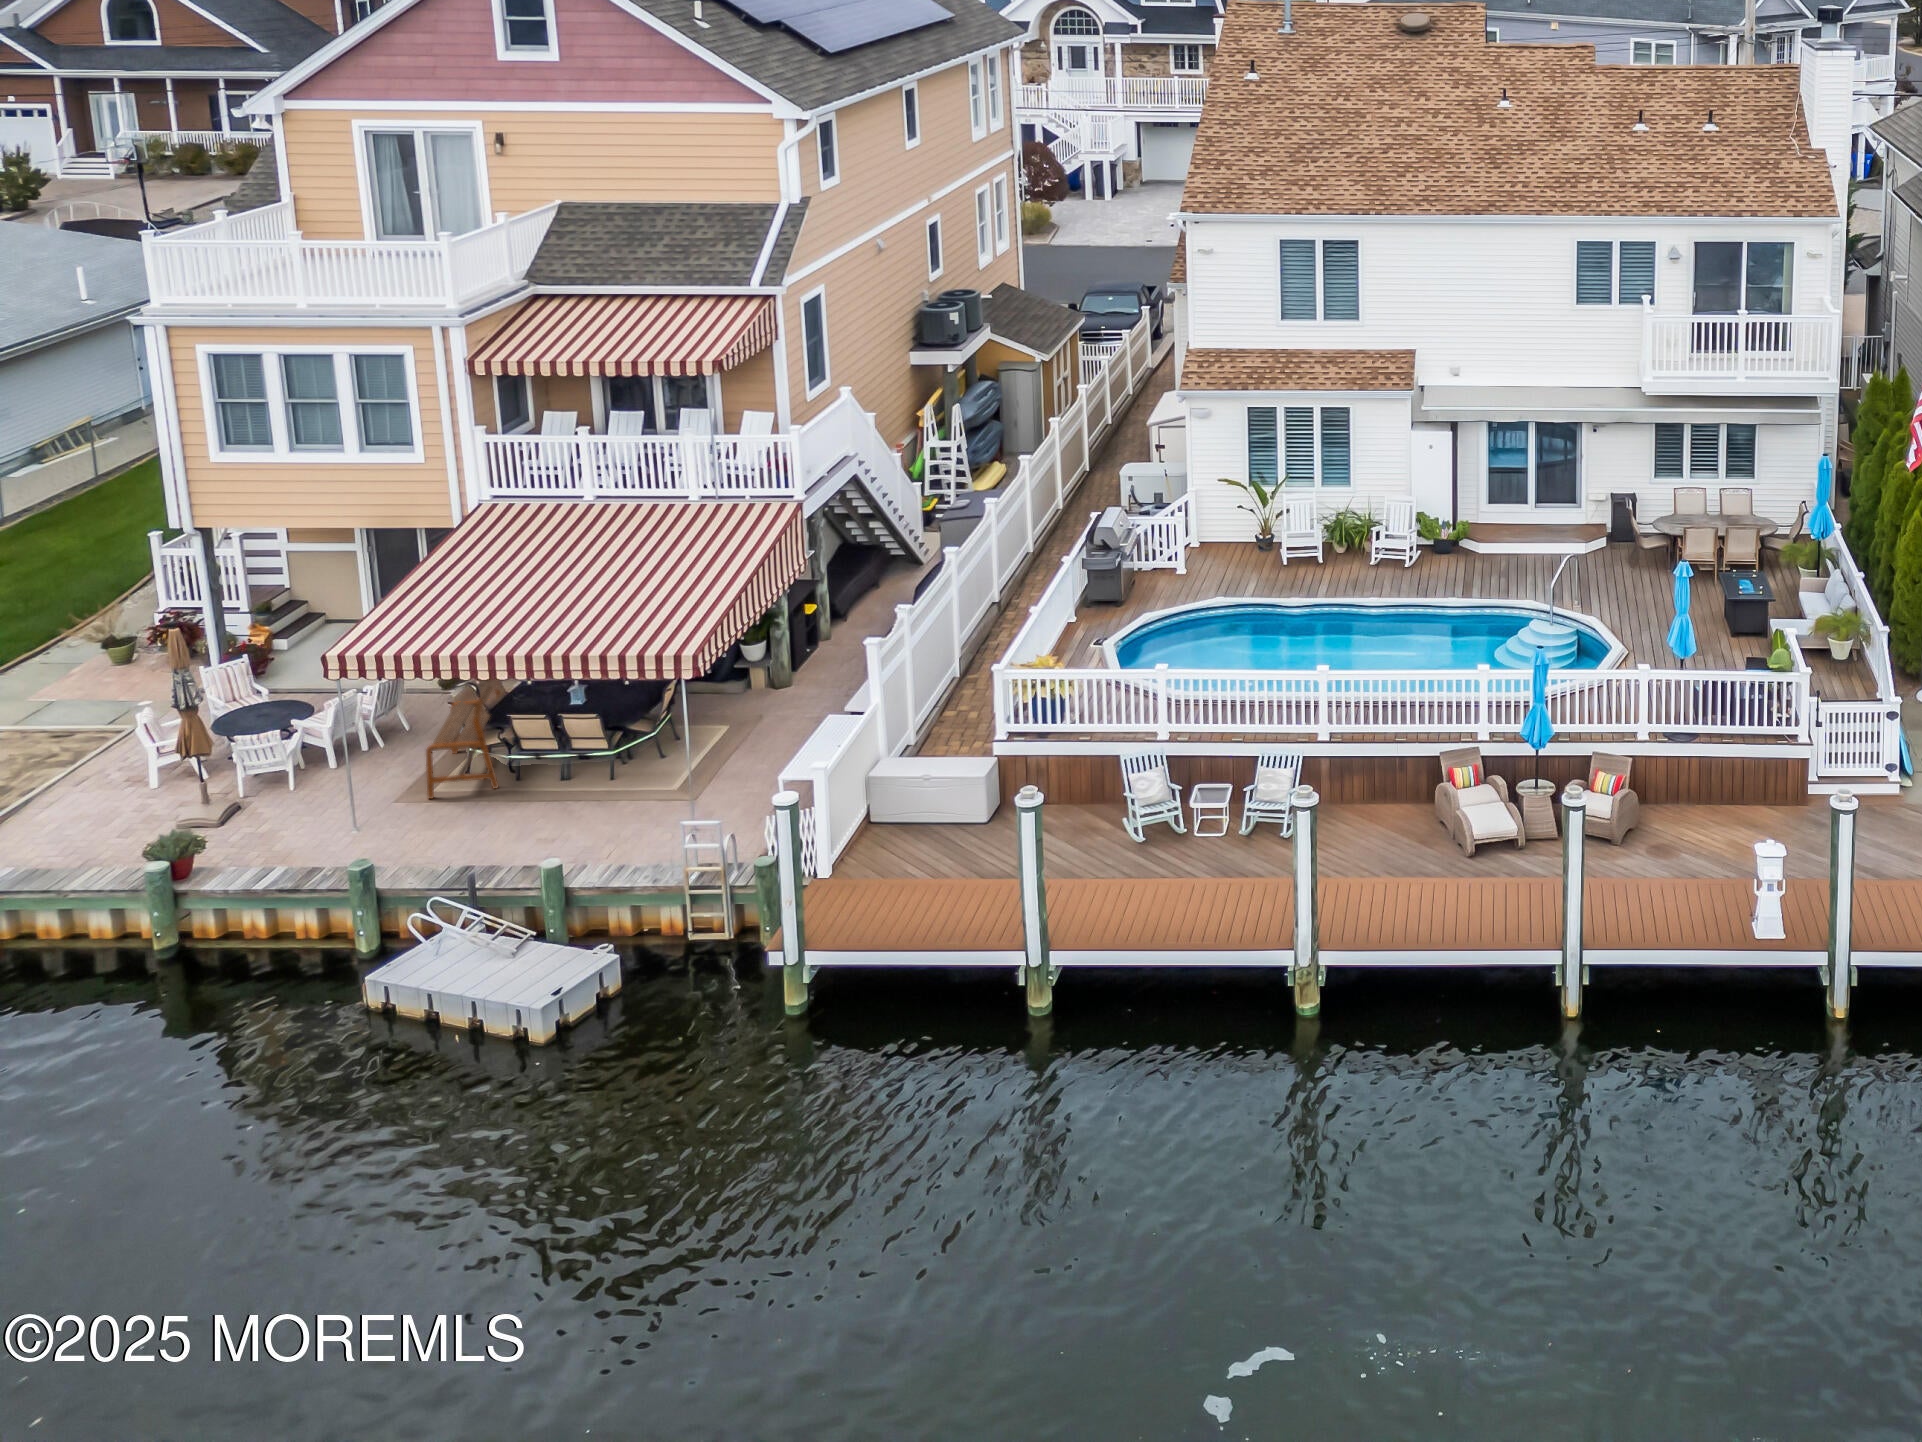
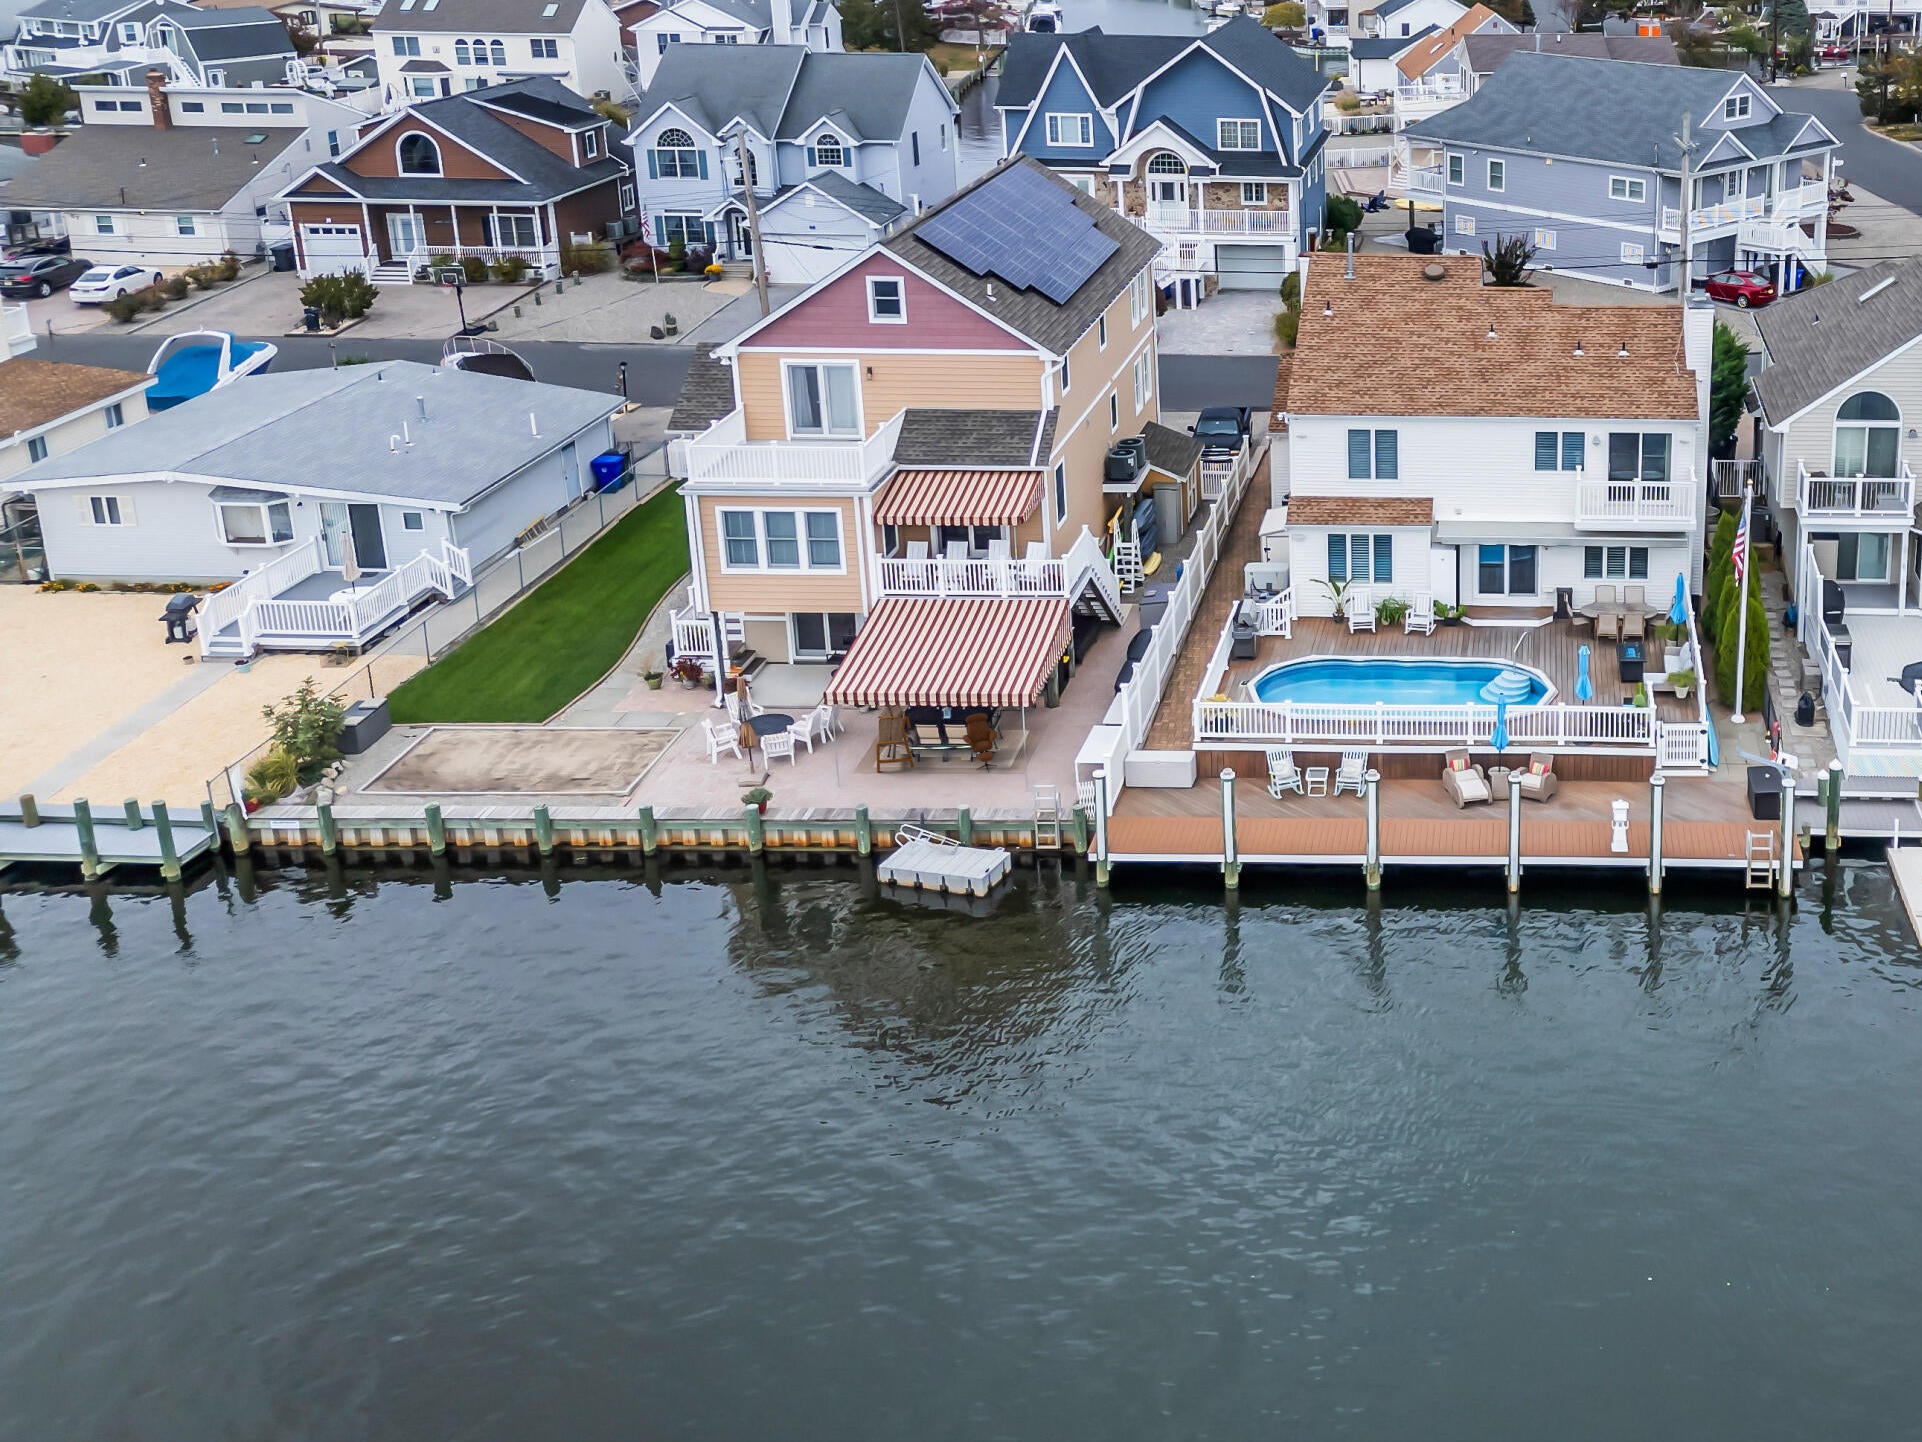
lounge chair: none [591,693,655,798] -> present [963,713,997,772]

